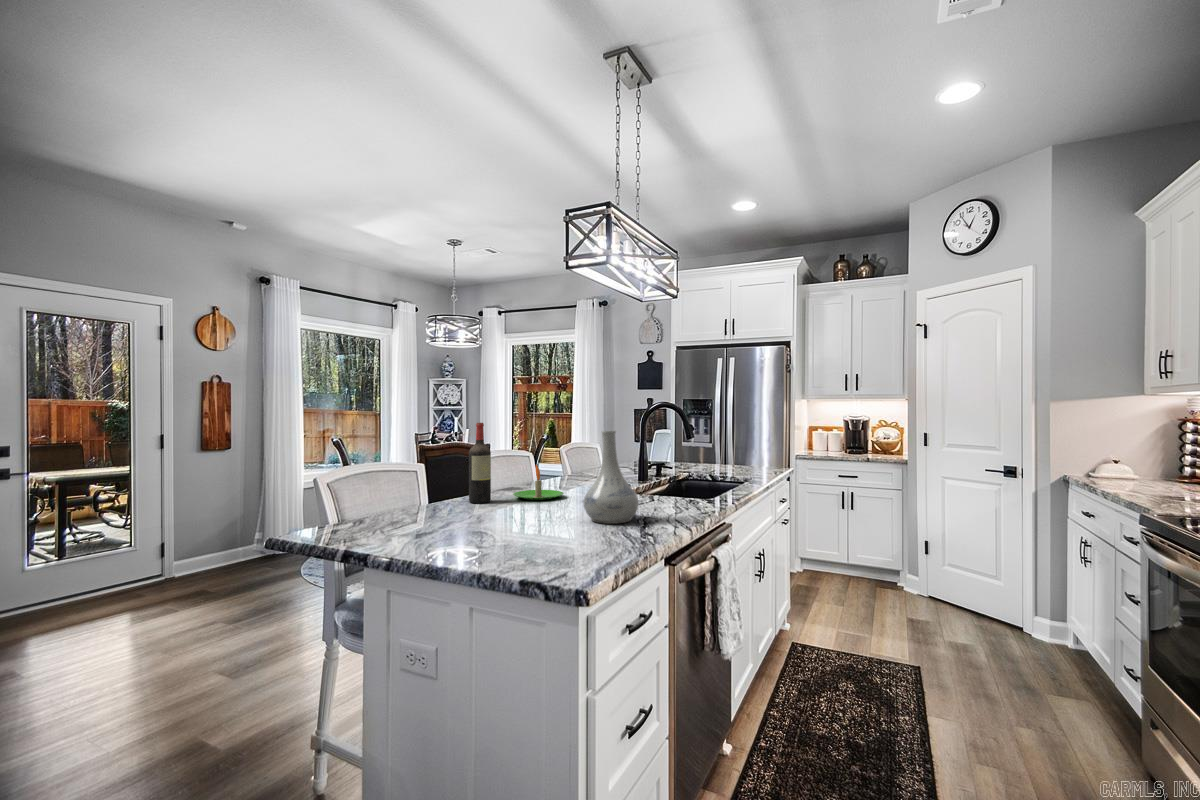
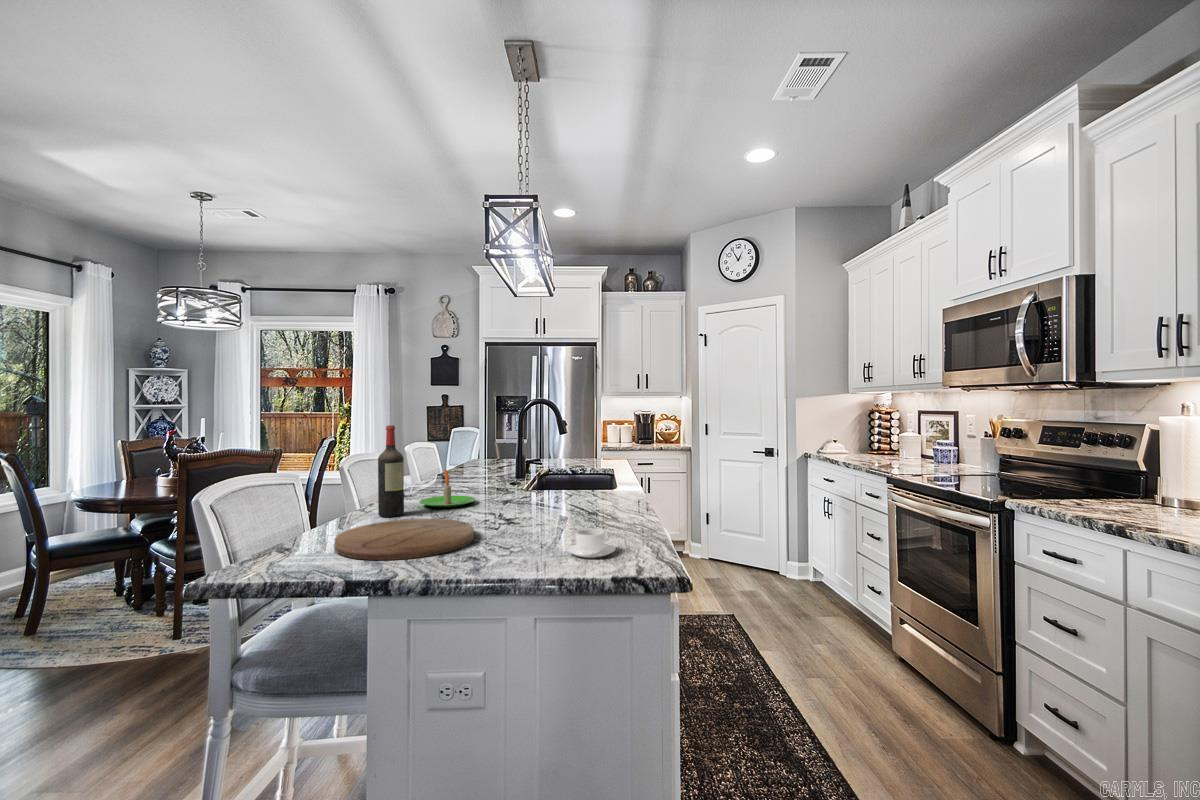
vase: present [584,431,639,524] -> none [544,430,598,521]
cutting board: none [379,506,500,538] -> present [335,519,474,560]
coffee cup: none [527,530,578,559] -> present [567,529,615,558]

